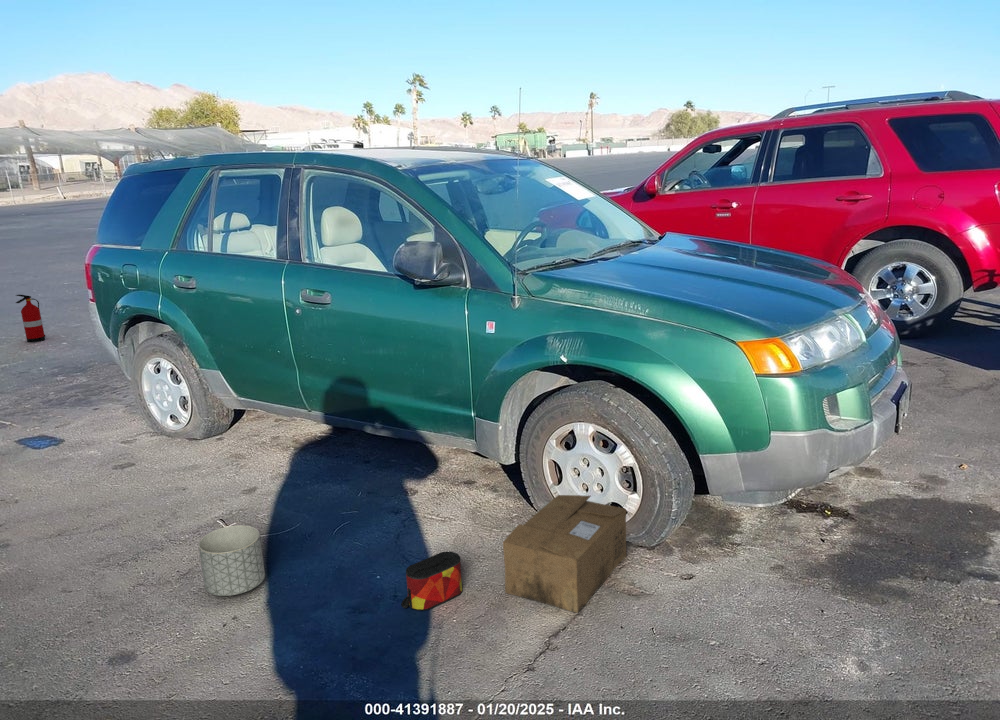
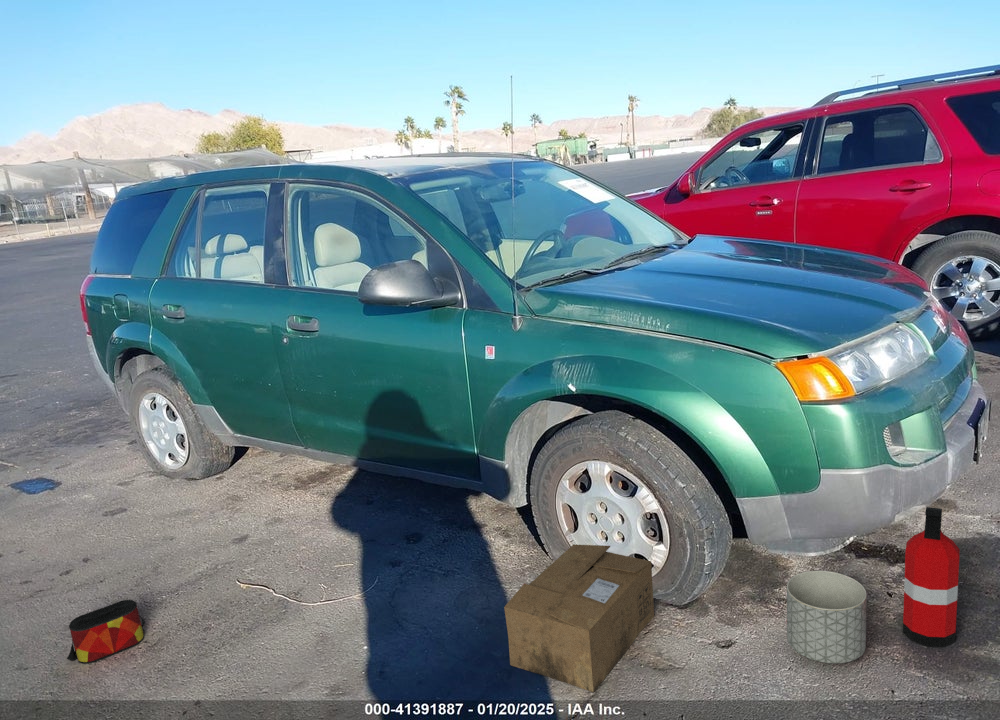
fire extinguisher: present [16,295,45,342] -> present [903,507,960,647]
planter: present [198,525,265,596] -> present [787,571,867,663]
bag: present [401,552,462,611] -> present [67,600,145,663]

